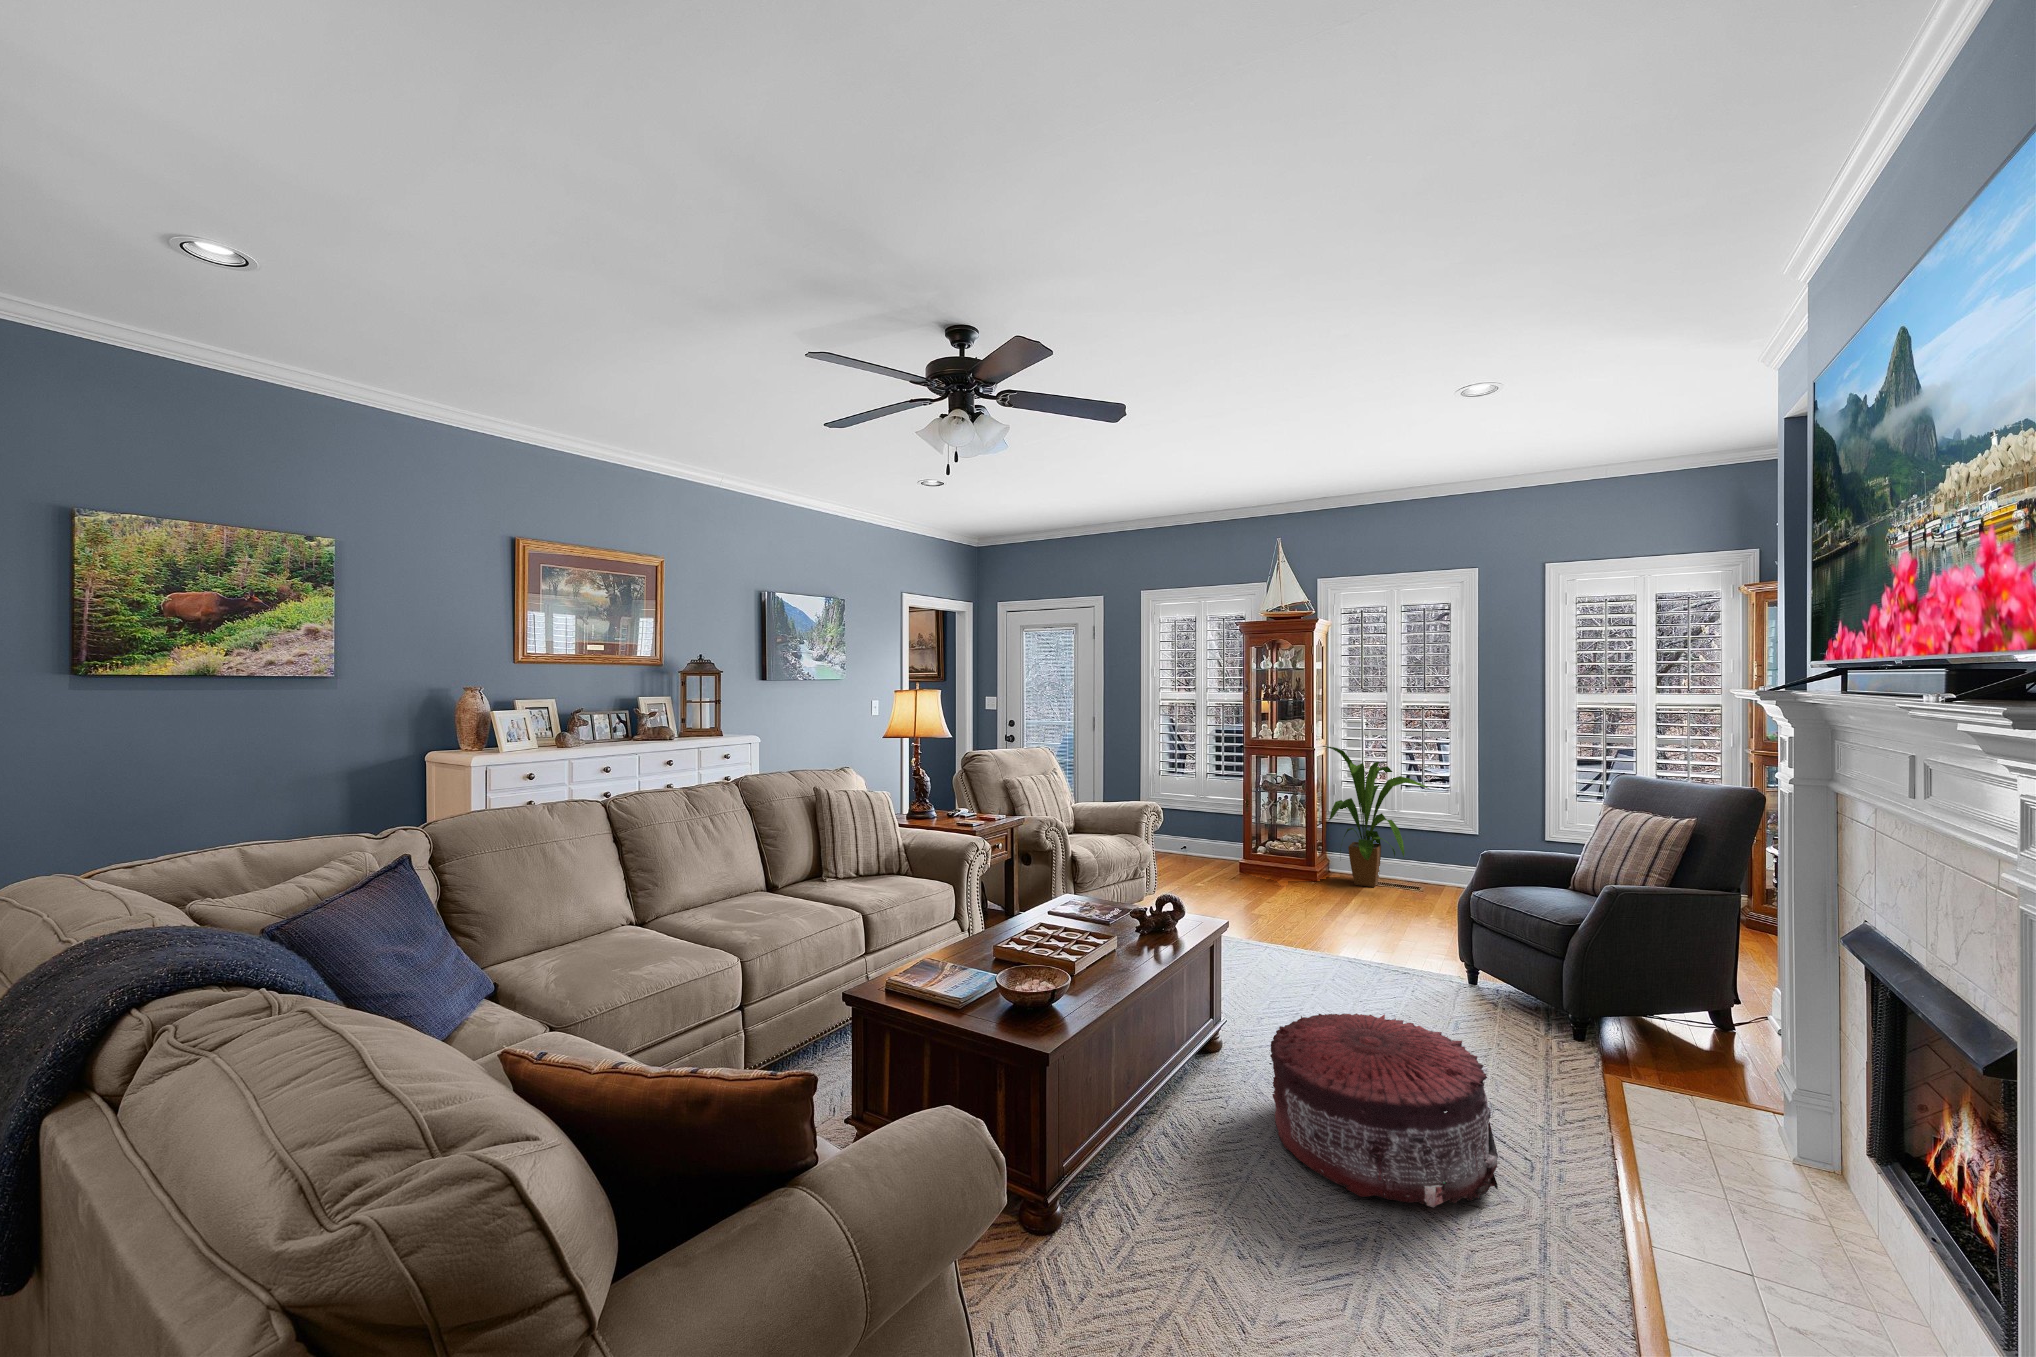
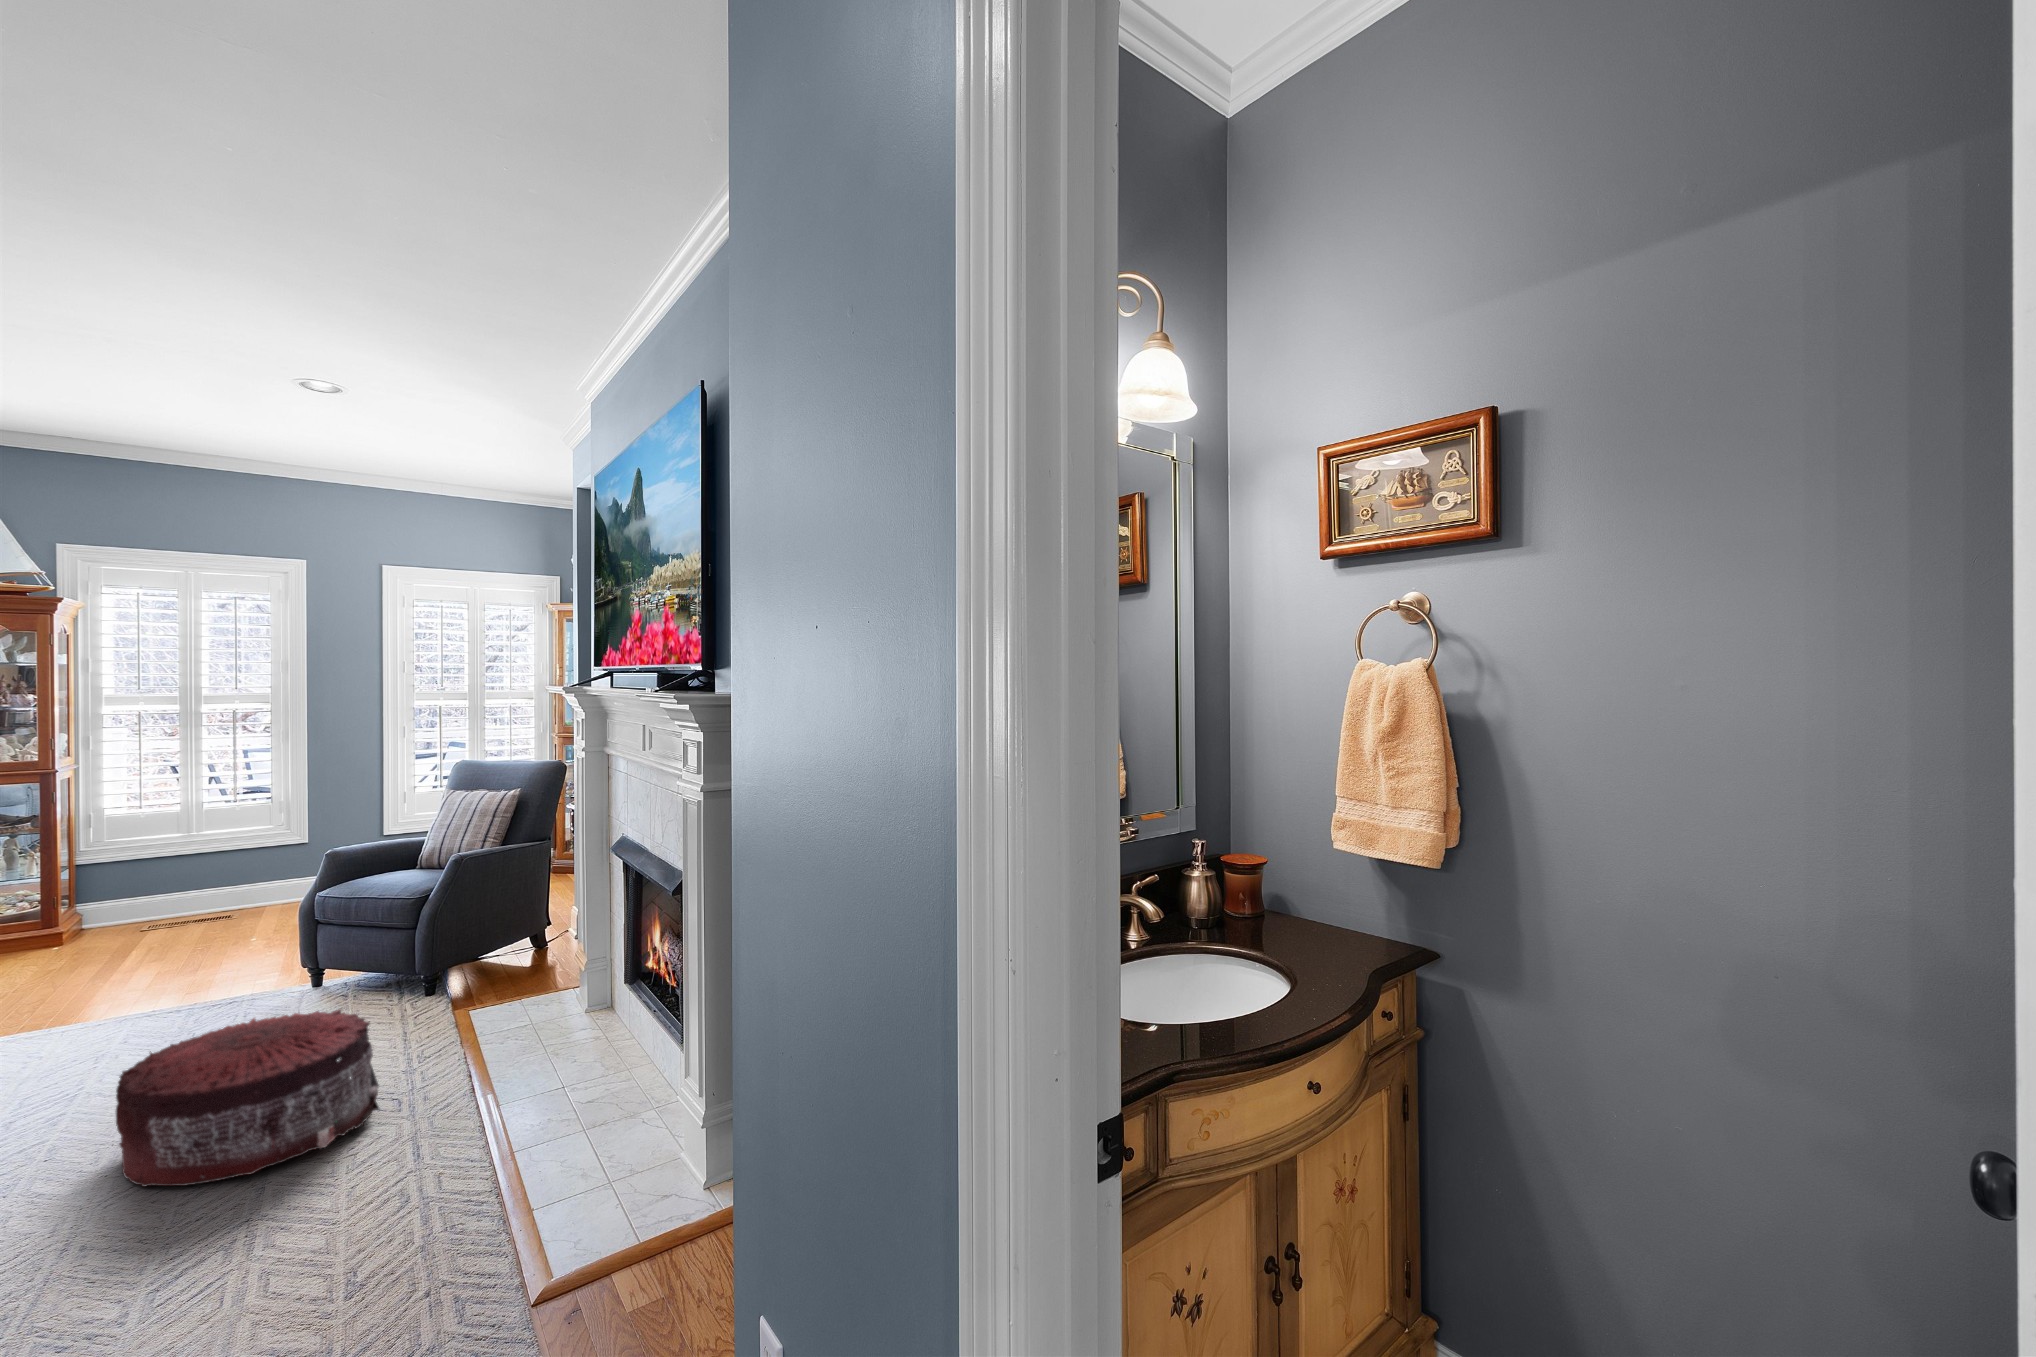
house plant: present [1323,746,1429,887] -> none [86,758,251,937]

